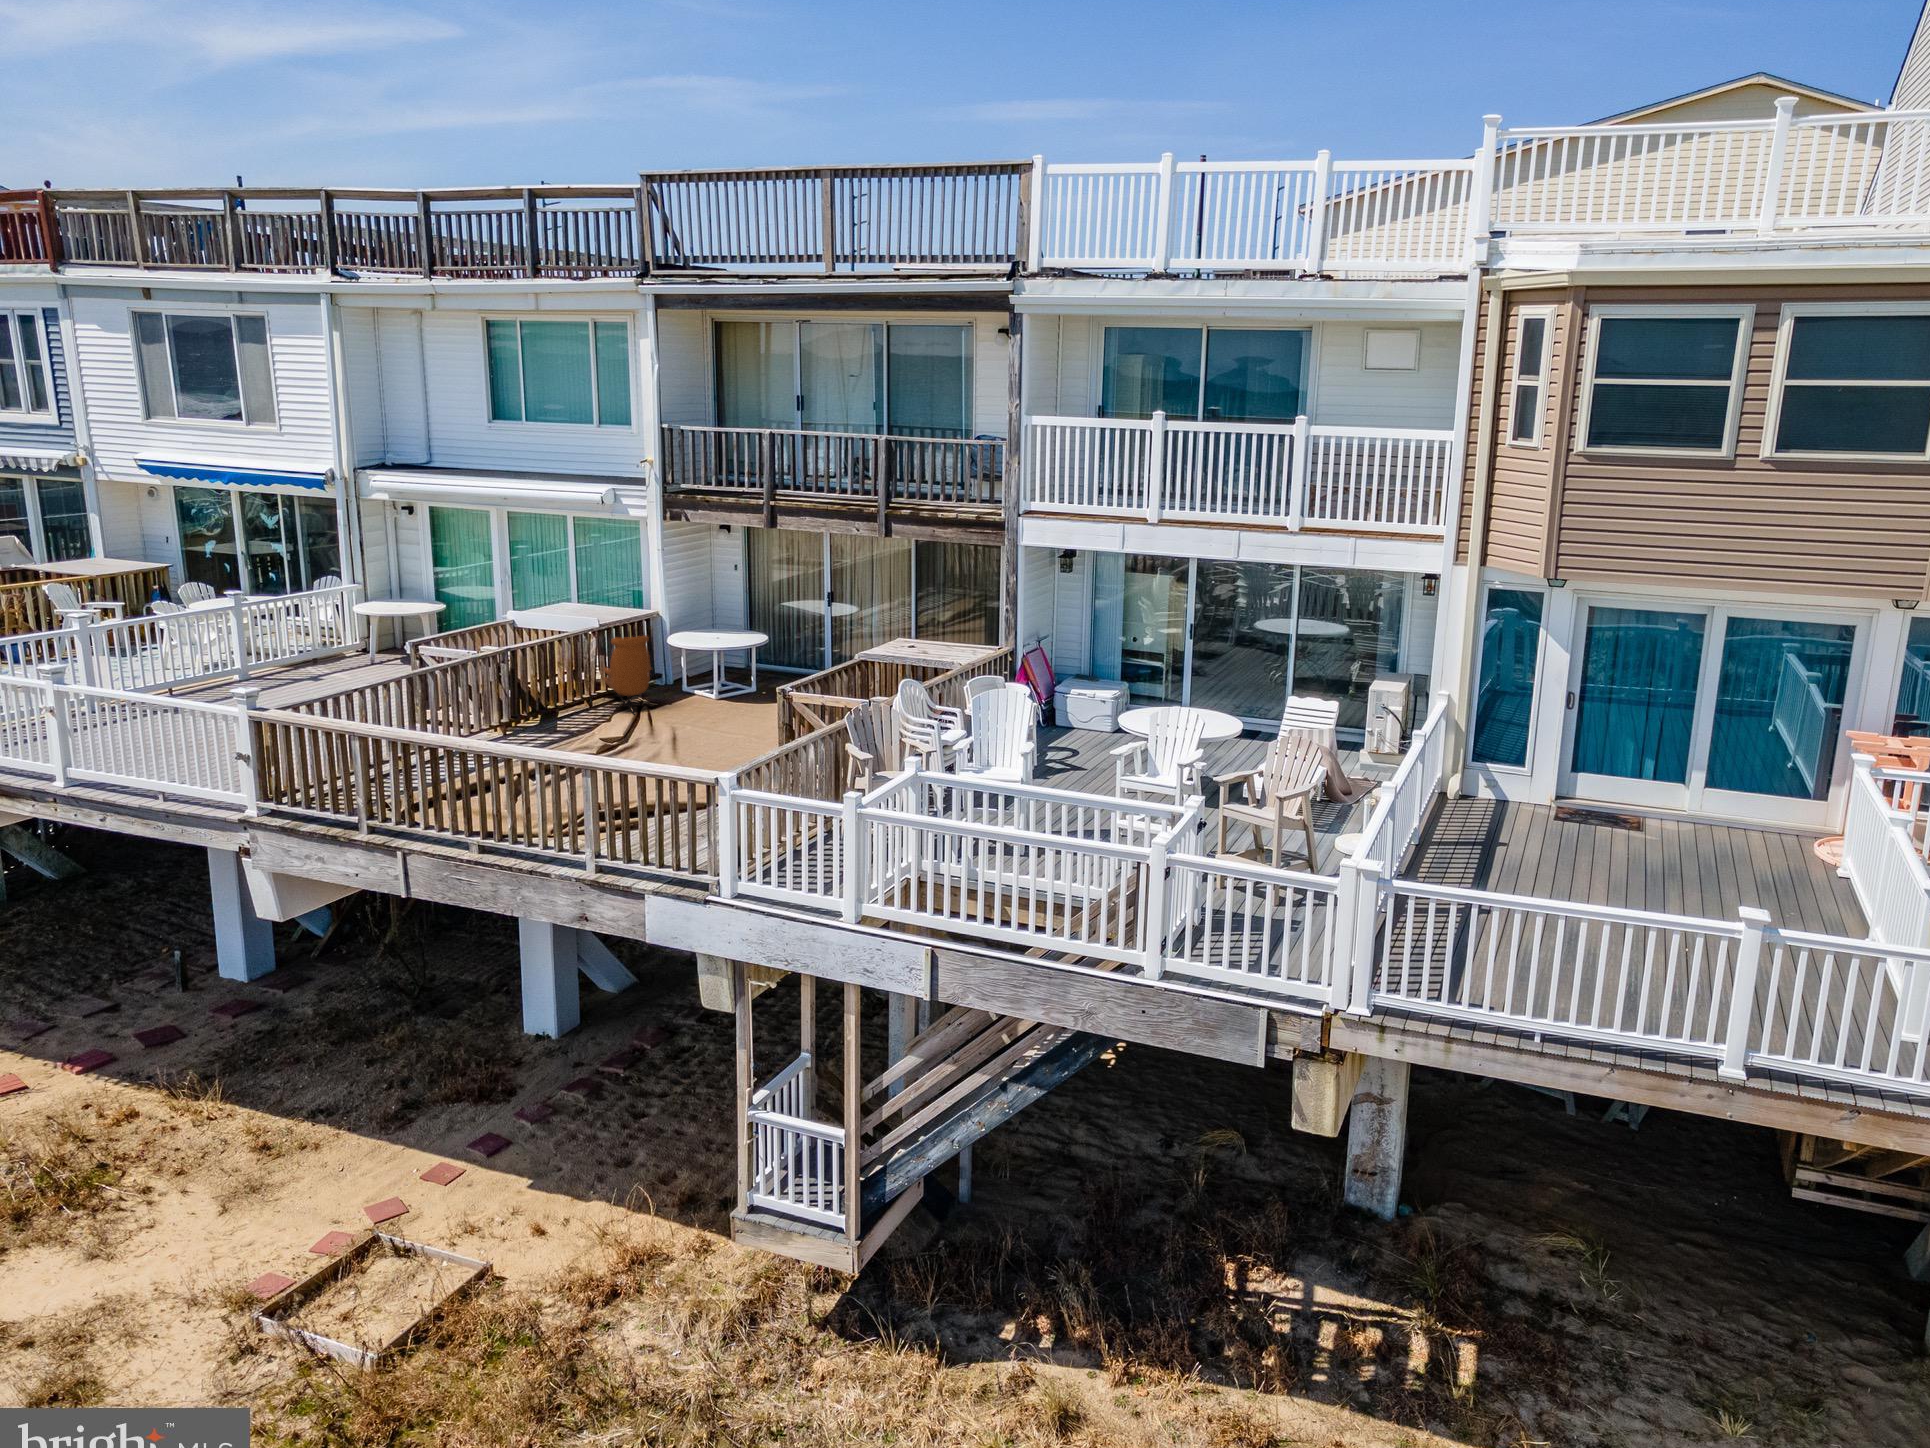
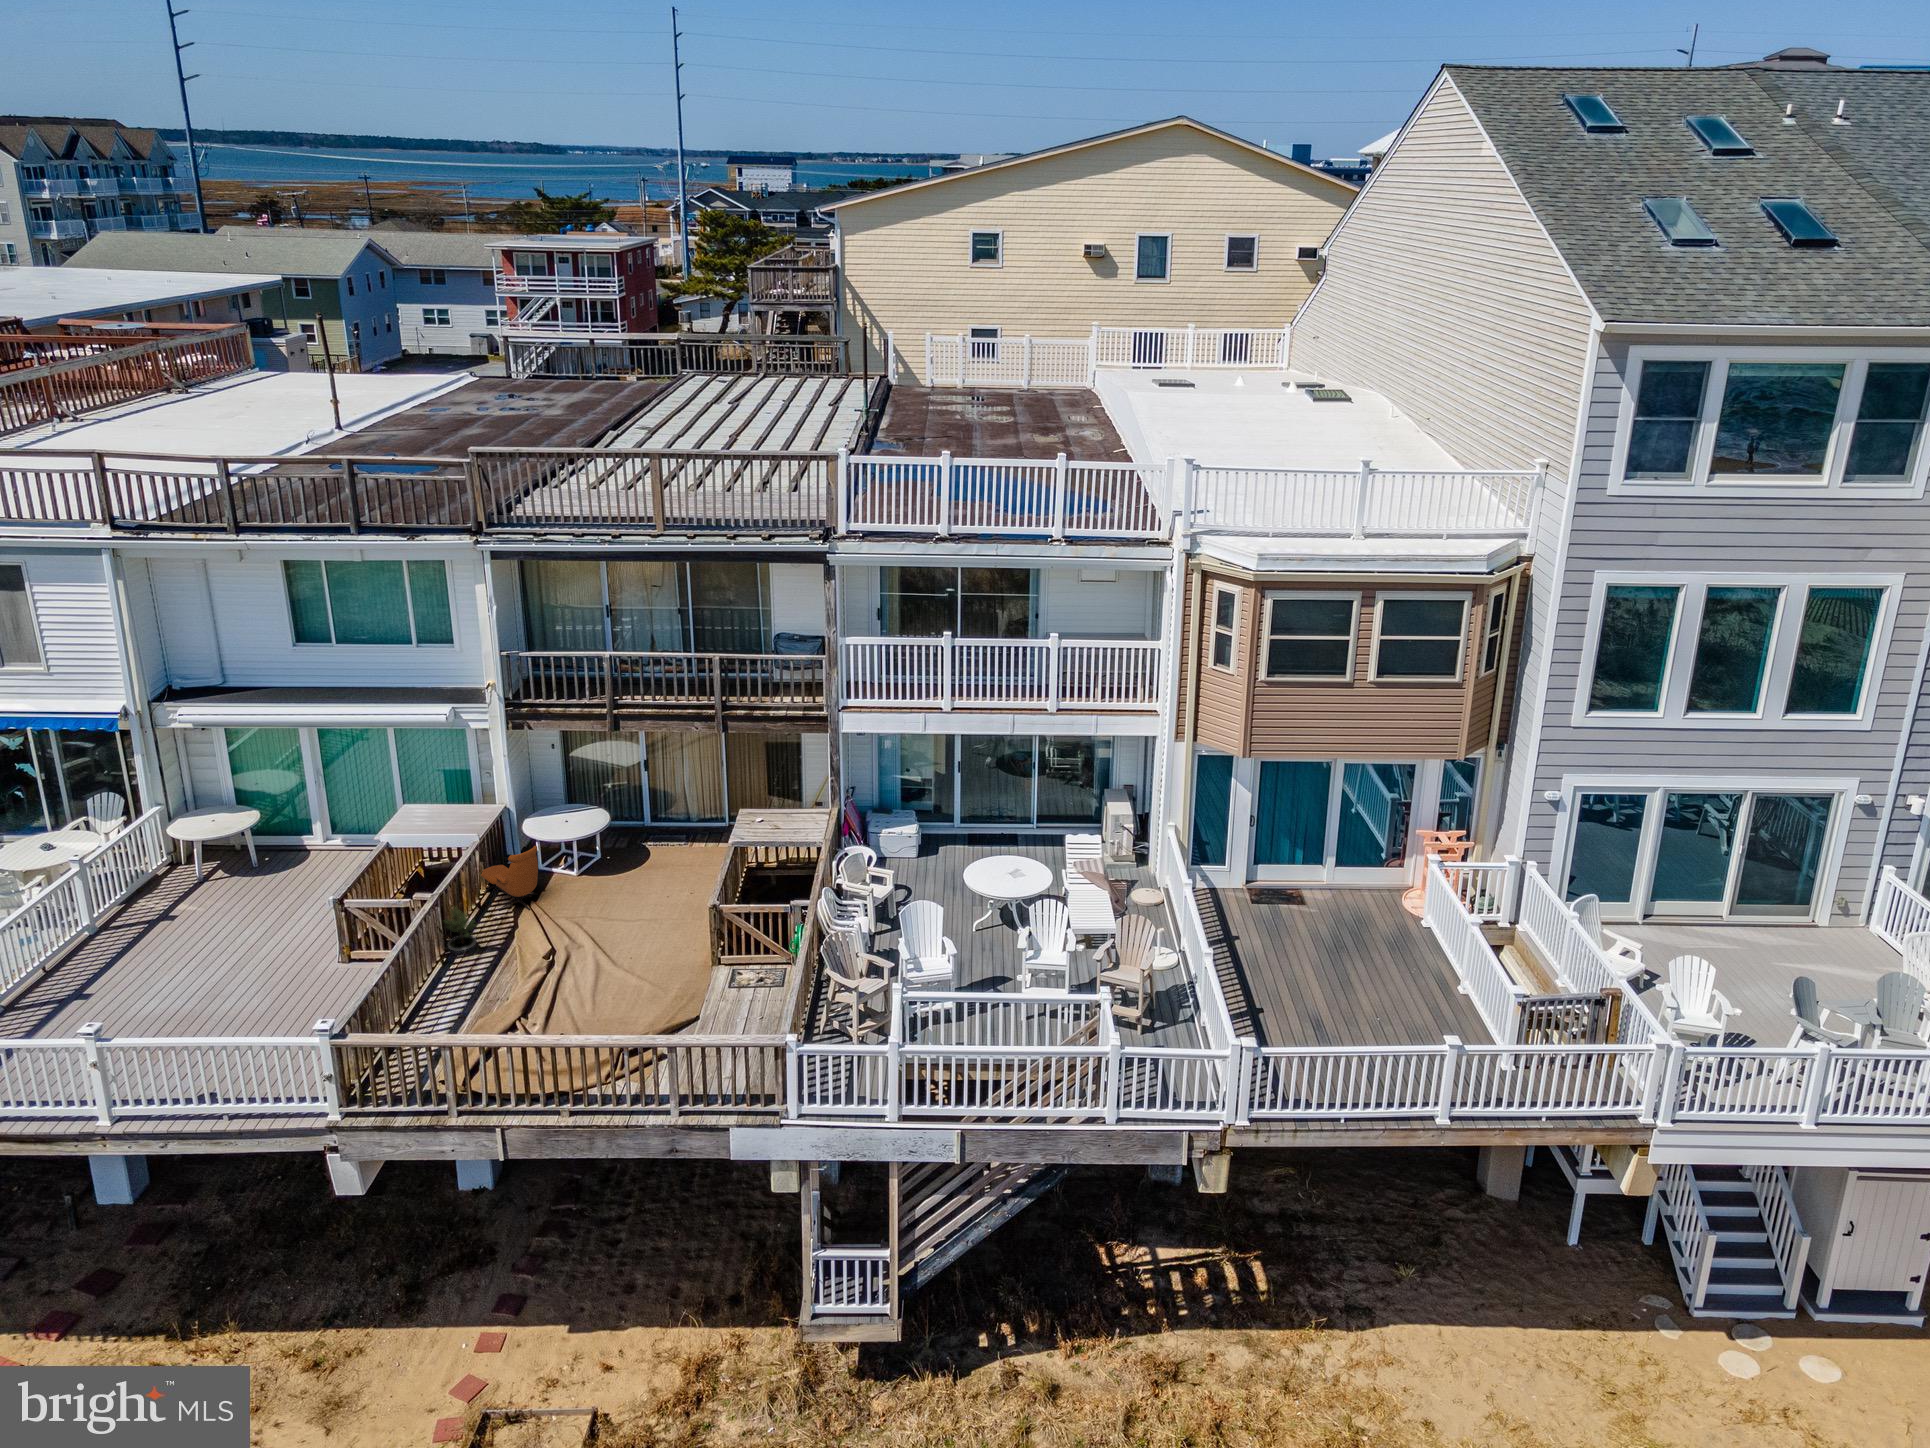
potted tree: none [524,675,561,732] -> present [446,907,476,951]

